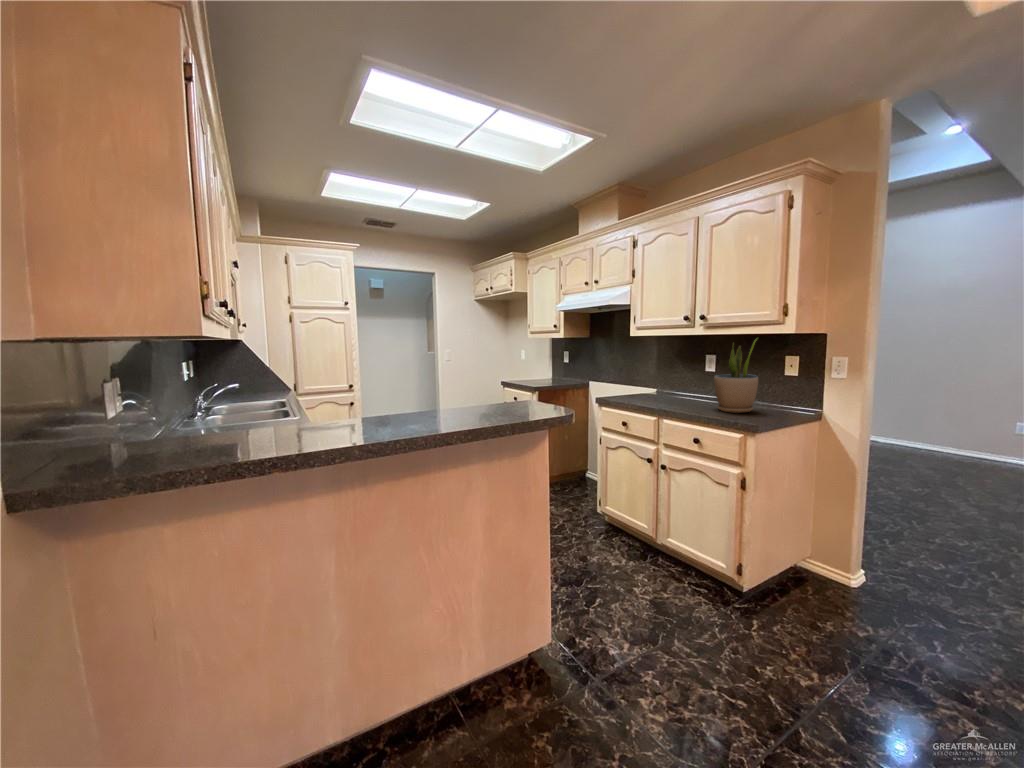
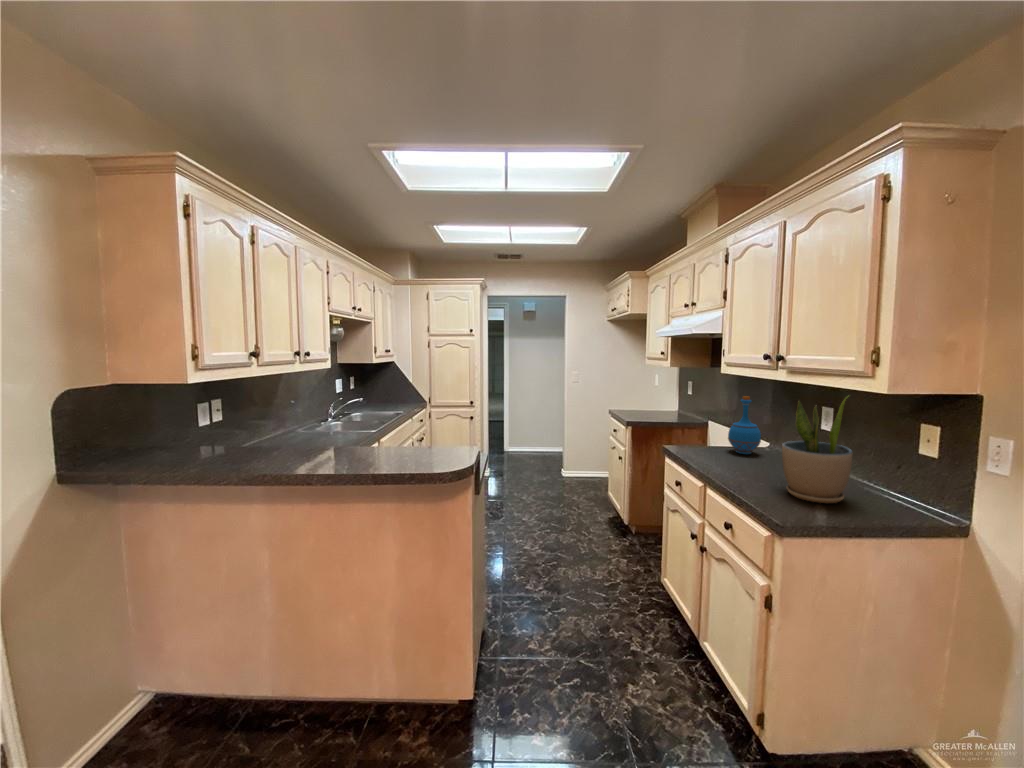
bottle: none [646,352,669,397] -> present [728,396,761,454]

